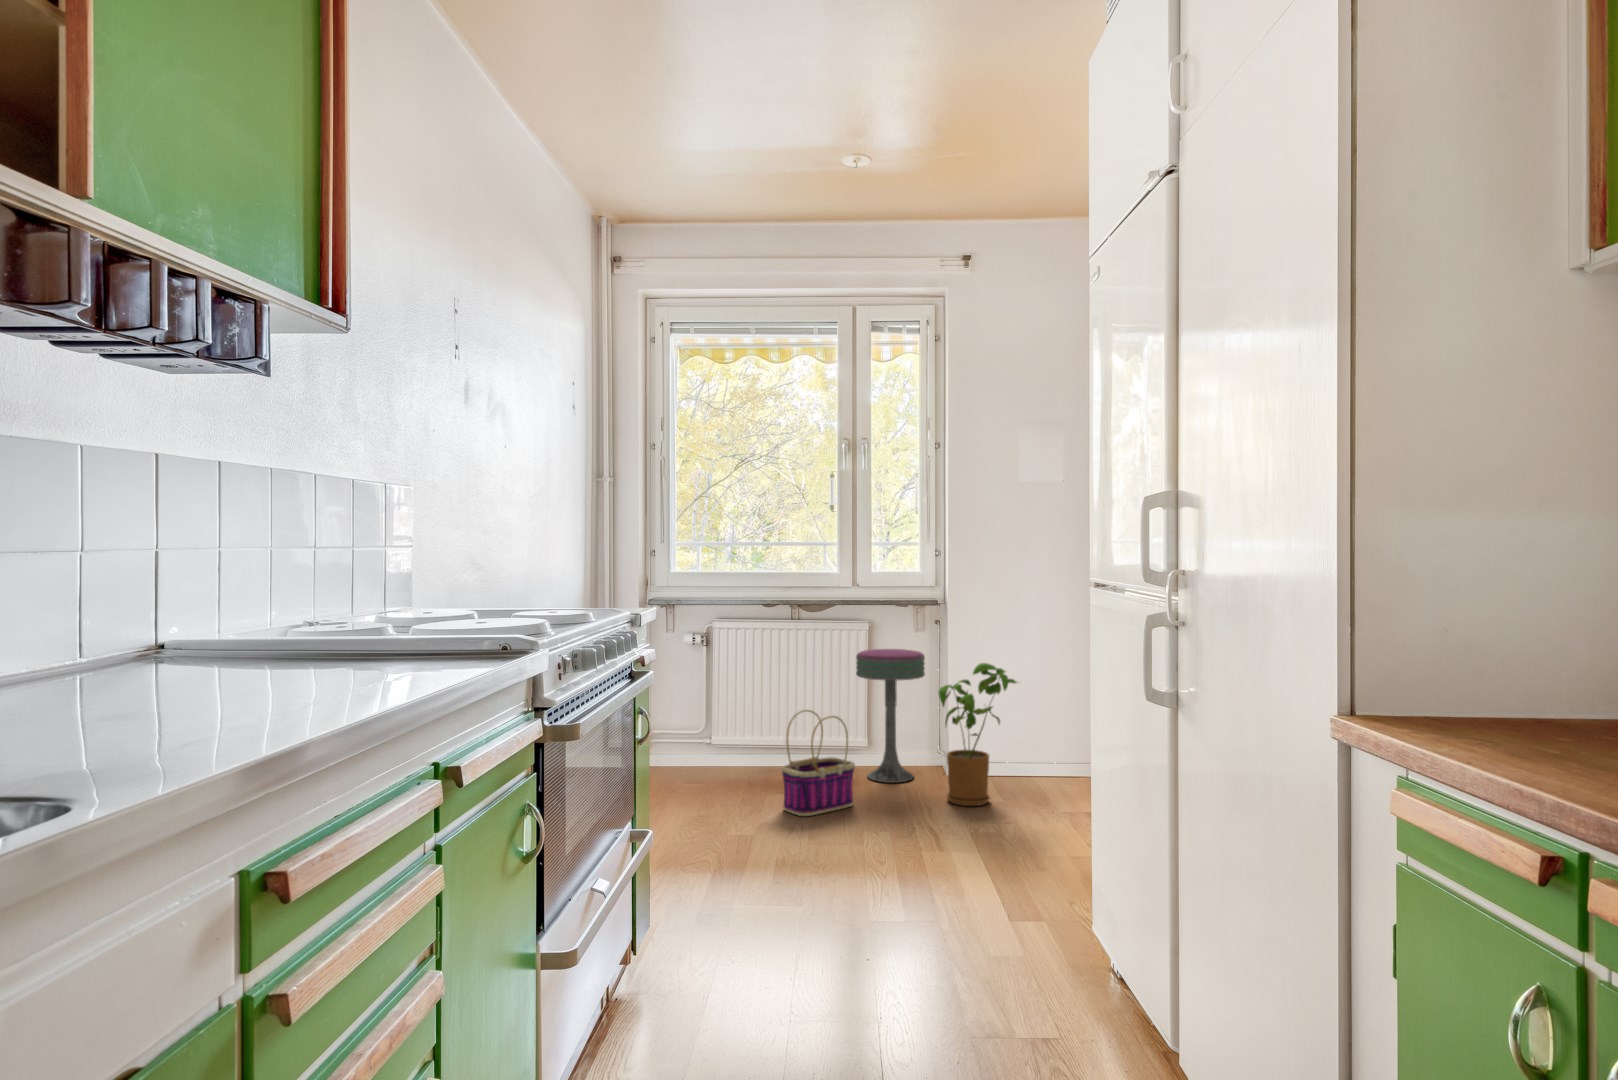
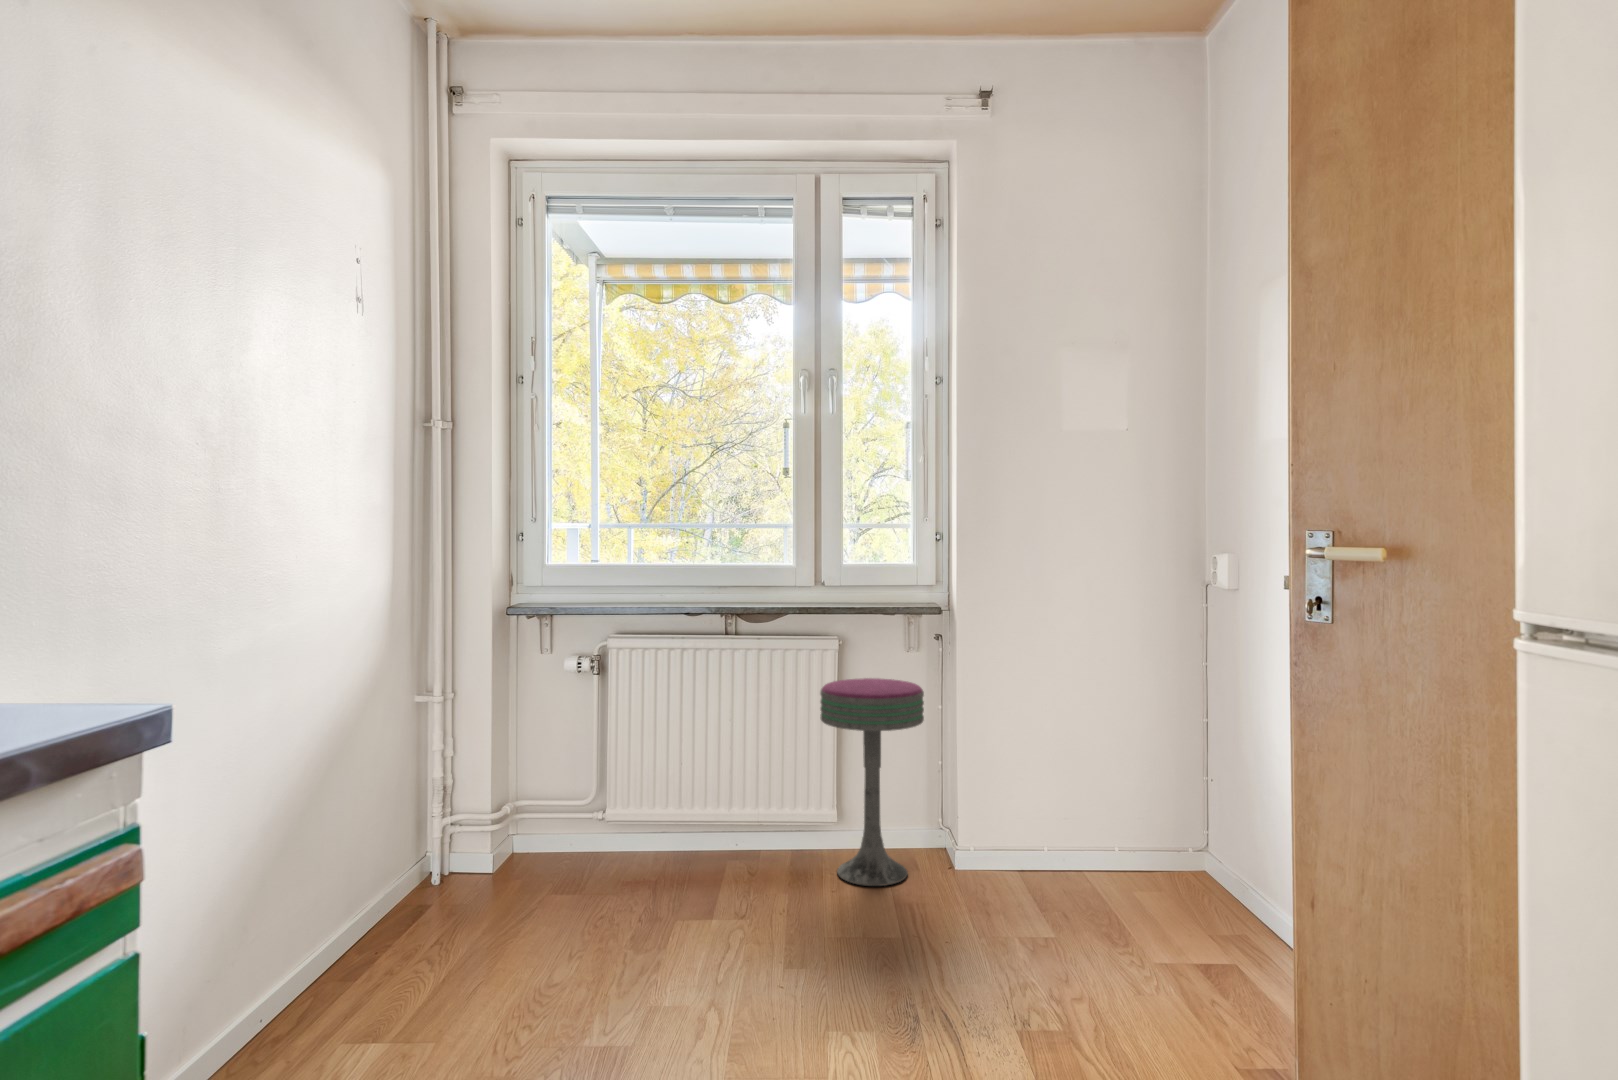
house plant: present [939,663,1017,806] -> none [952,708,1085,942]
basket: present [781,710,855,816] -> none [699,787,821,976]

